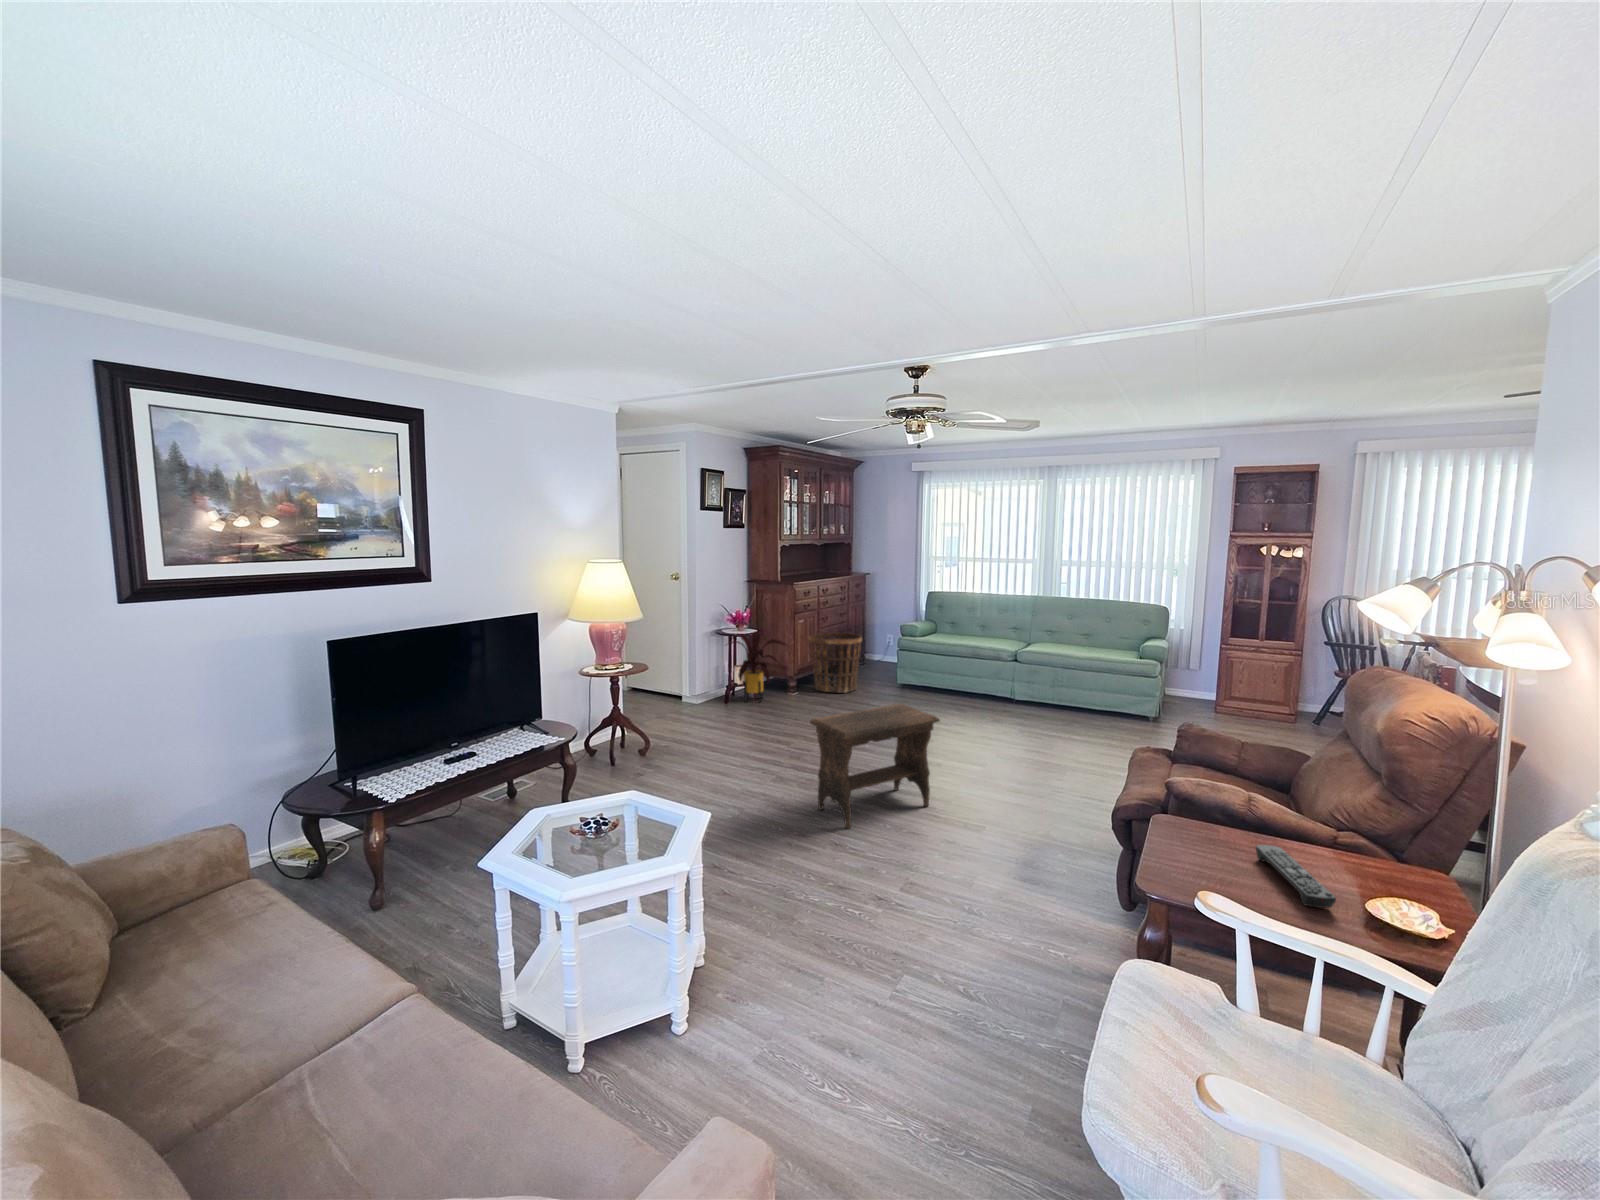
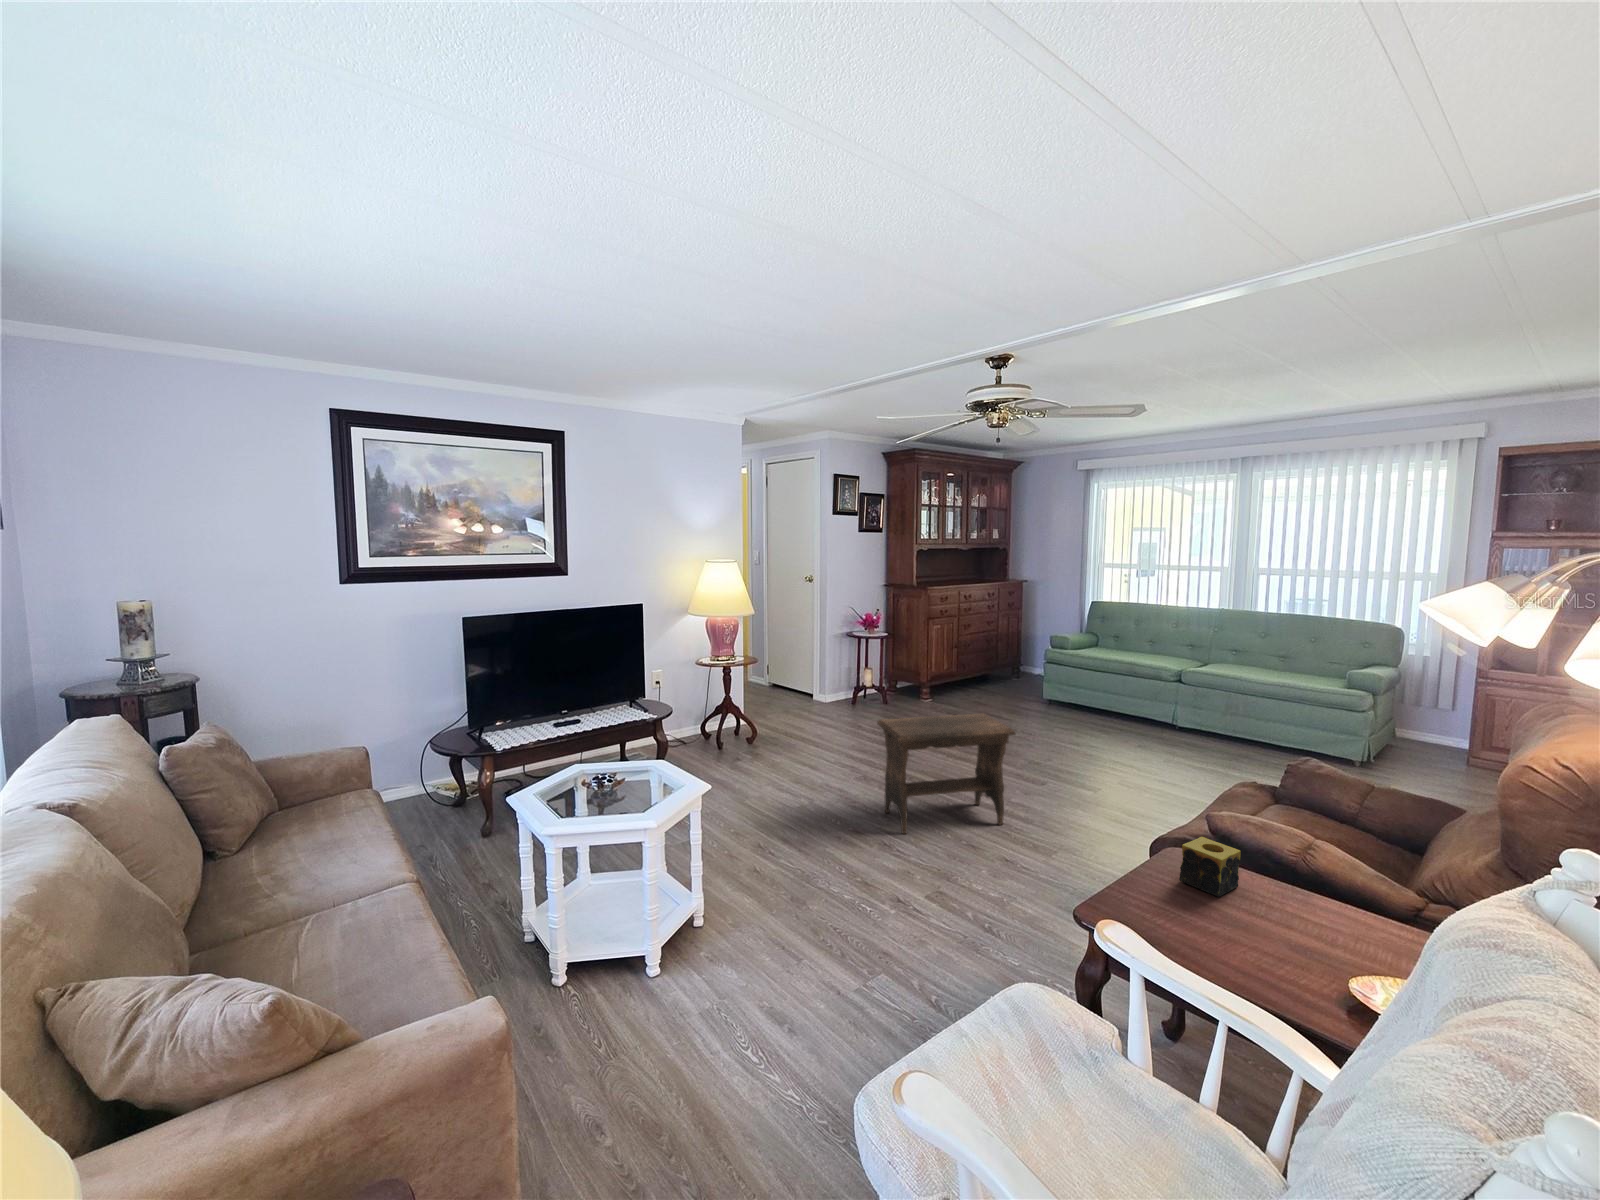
house plant: present [729,631,786,702] -> none [850,634,915,707]
basket: present [808,632,862,692] -> none [943,641,1002,705]
candle: none [1184,801,1230,851] -> present [1179,837,1241,897]
remote control: present [1256,845,1336,908] -> none [1257,895,1307,975]

